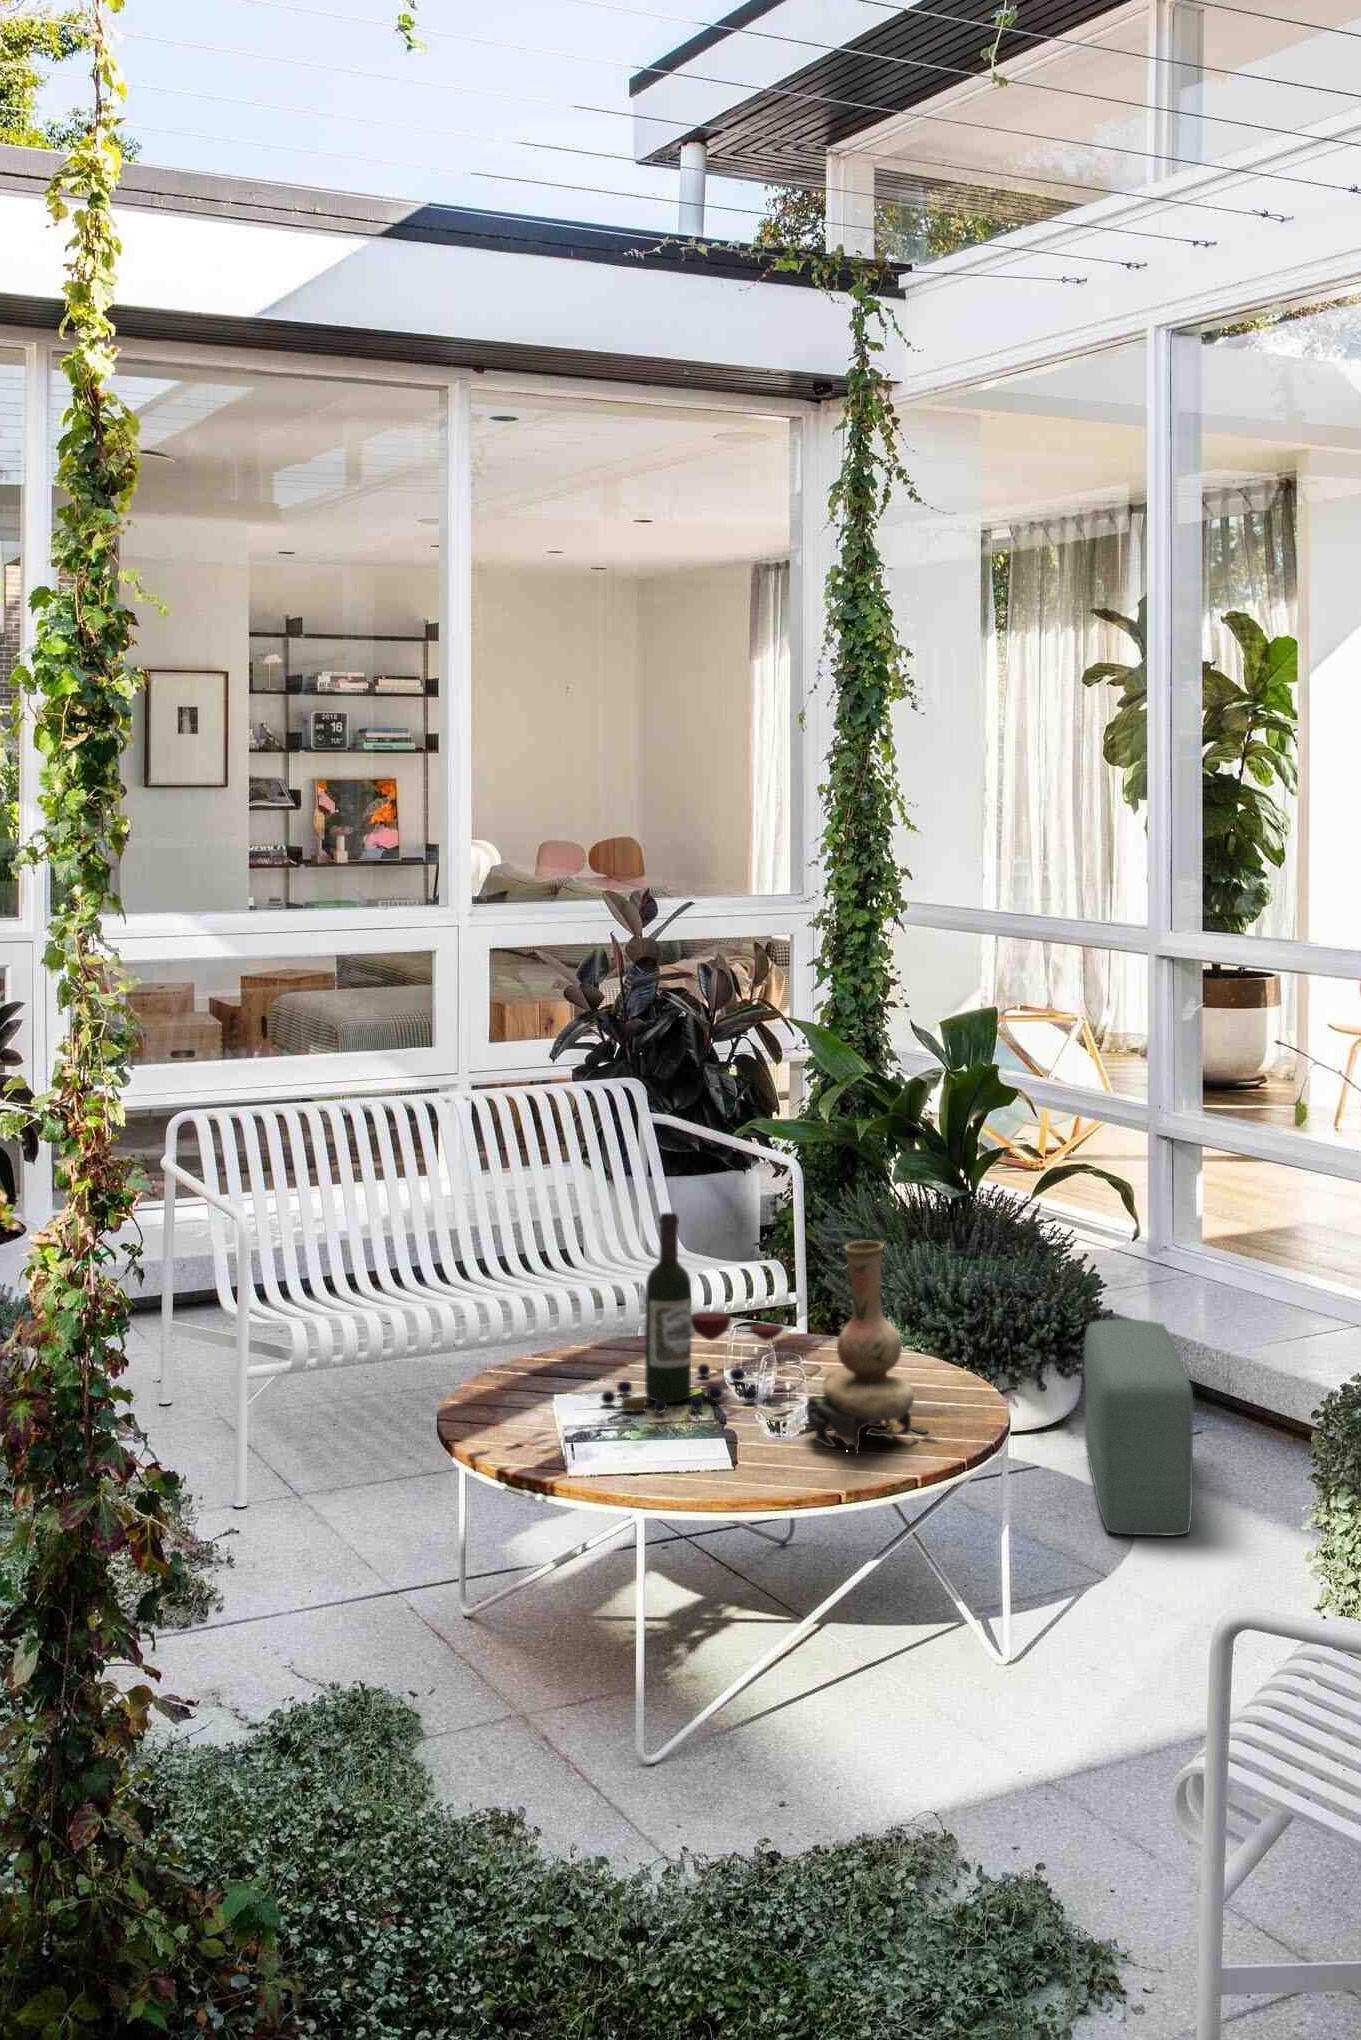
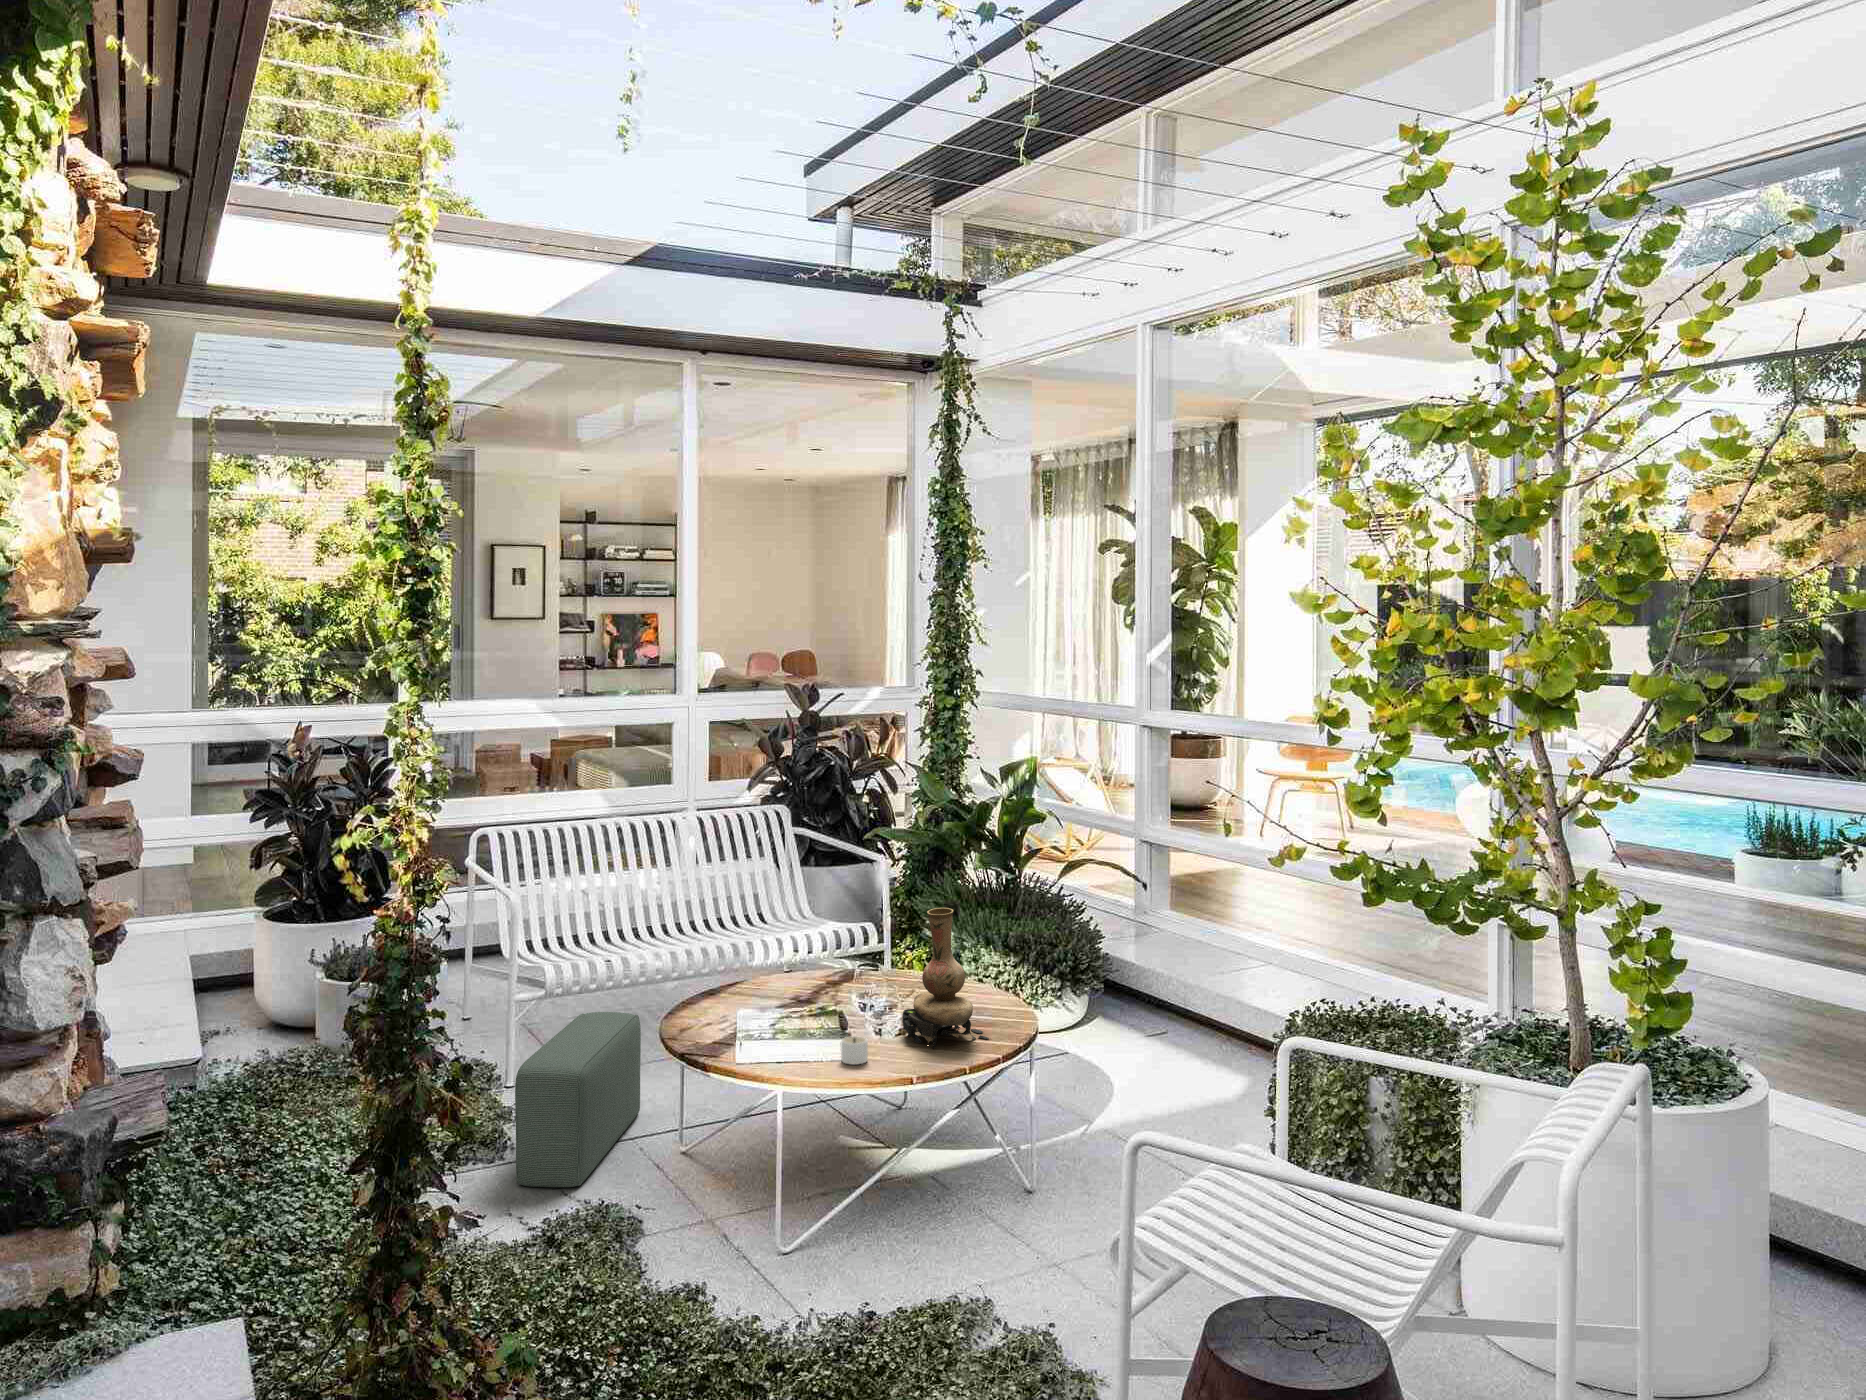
wine bottle: present [602,1213,783,1413] -> none [769,890,893,1020]
pouf: present [1084,1320,1194,1536] -> present [515,1012,641,1187]
candle: none [718,1437,777,1480] -> present [841,1036,868,1065]

